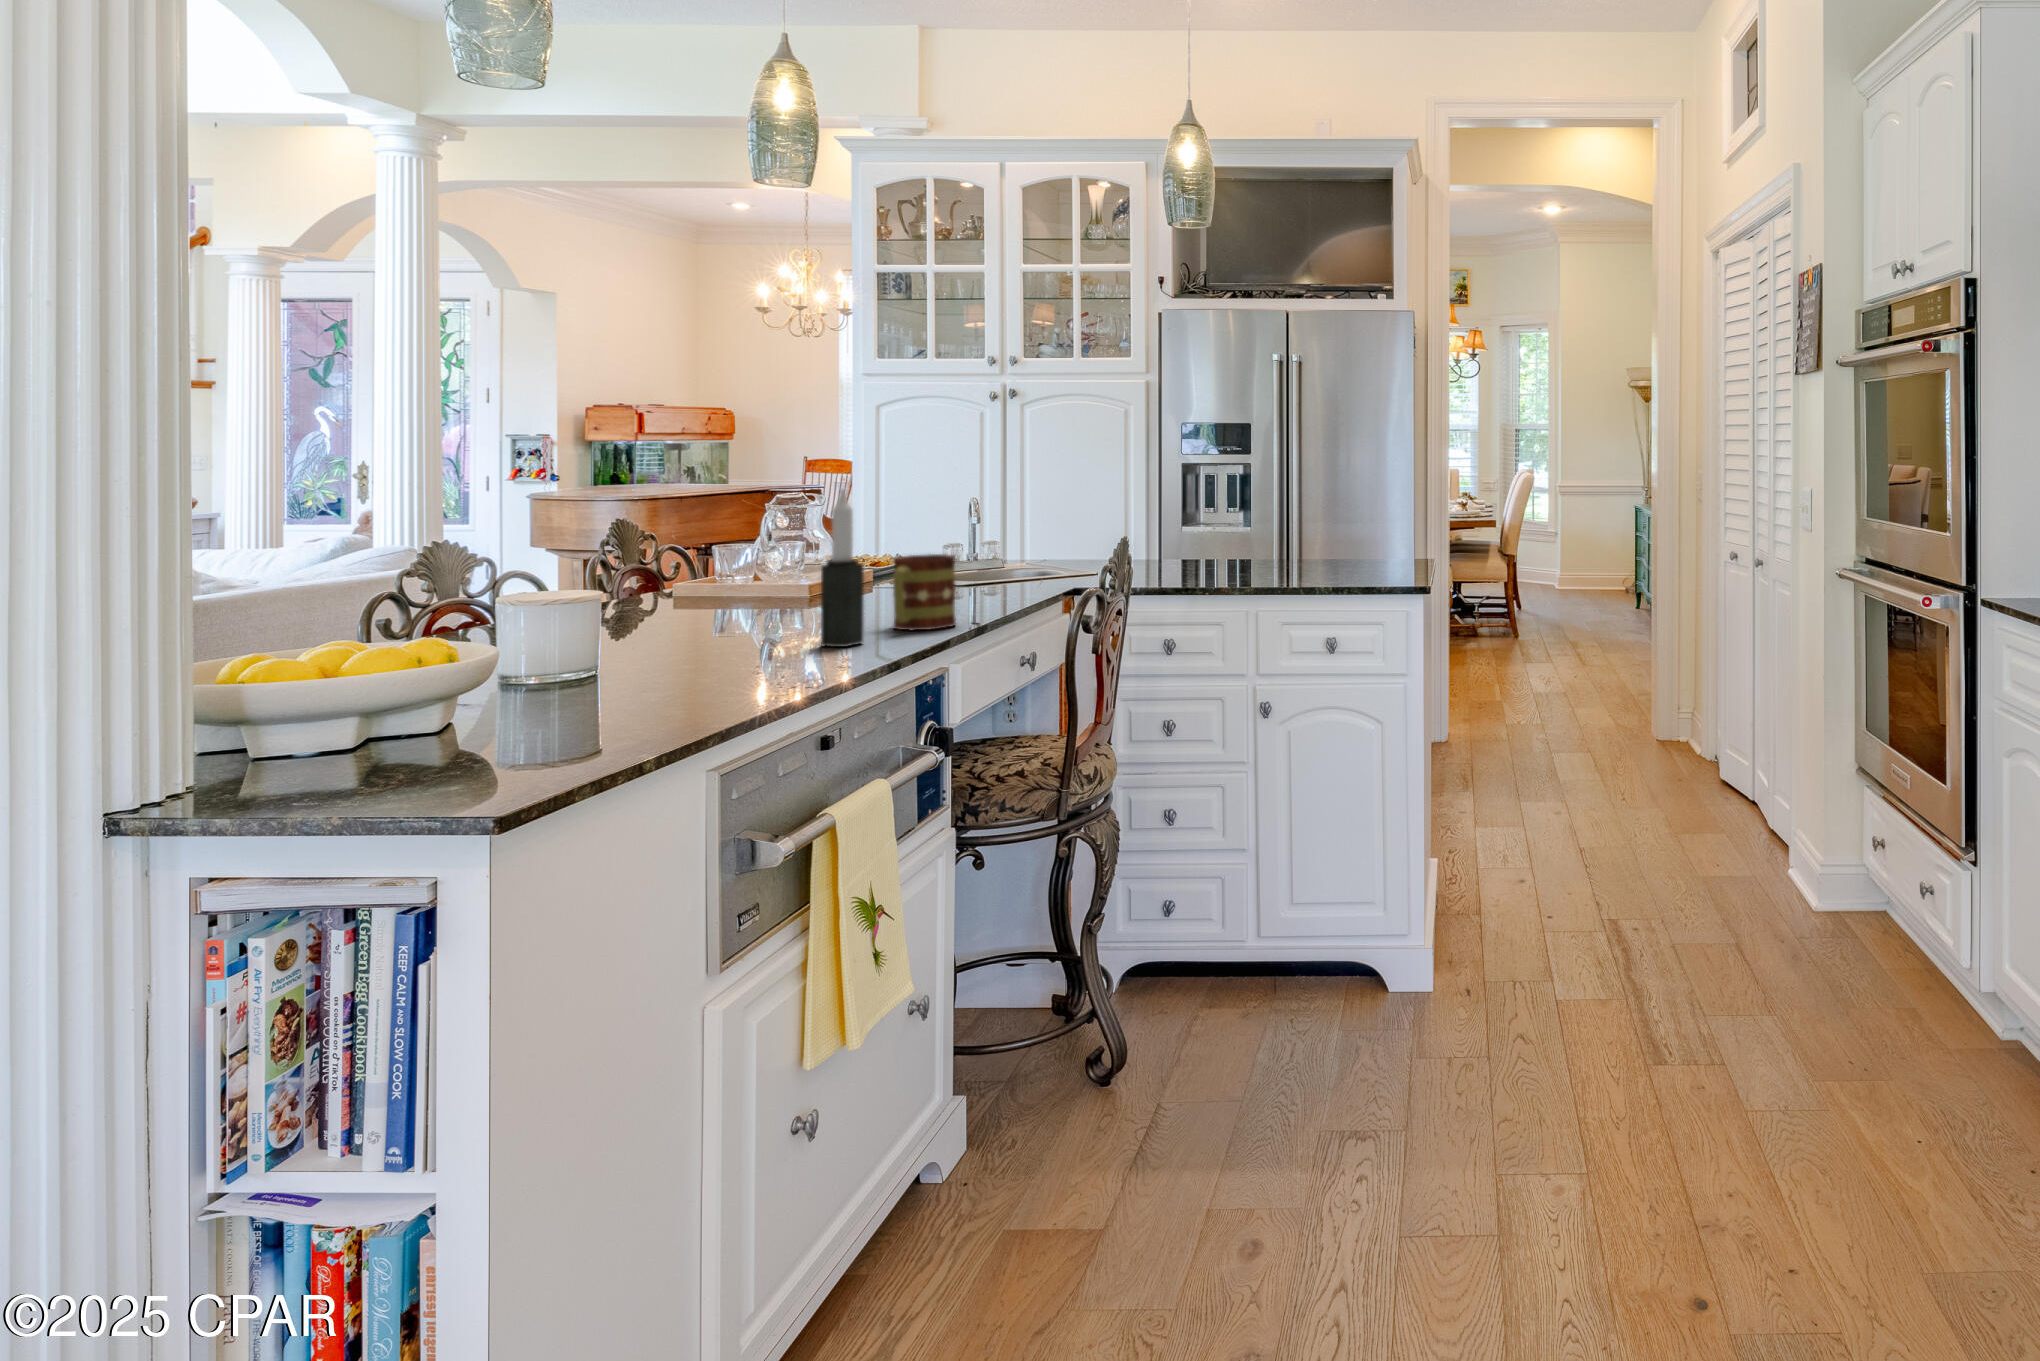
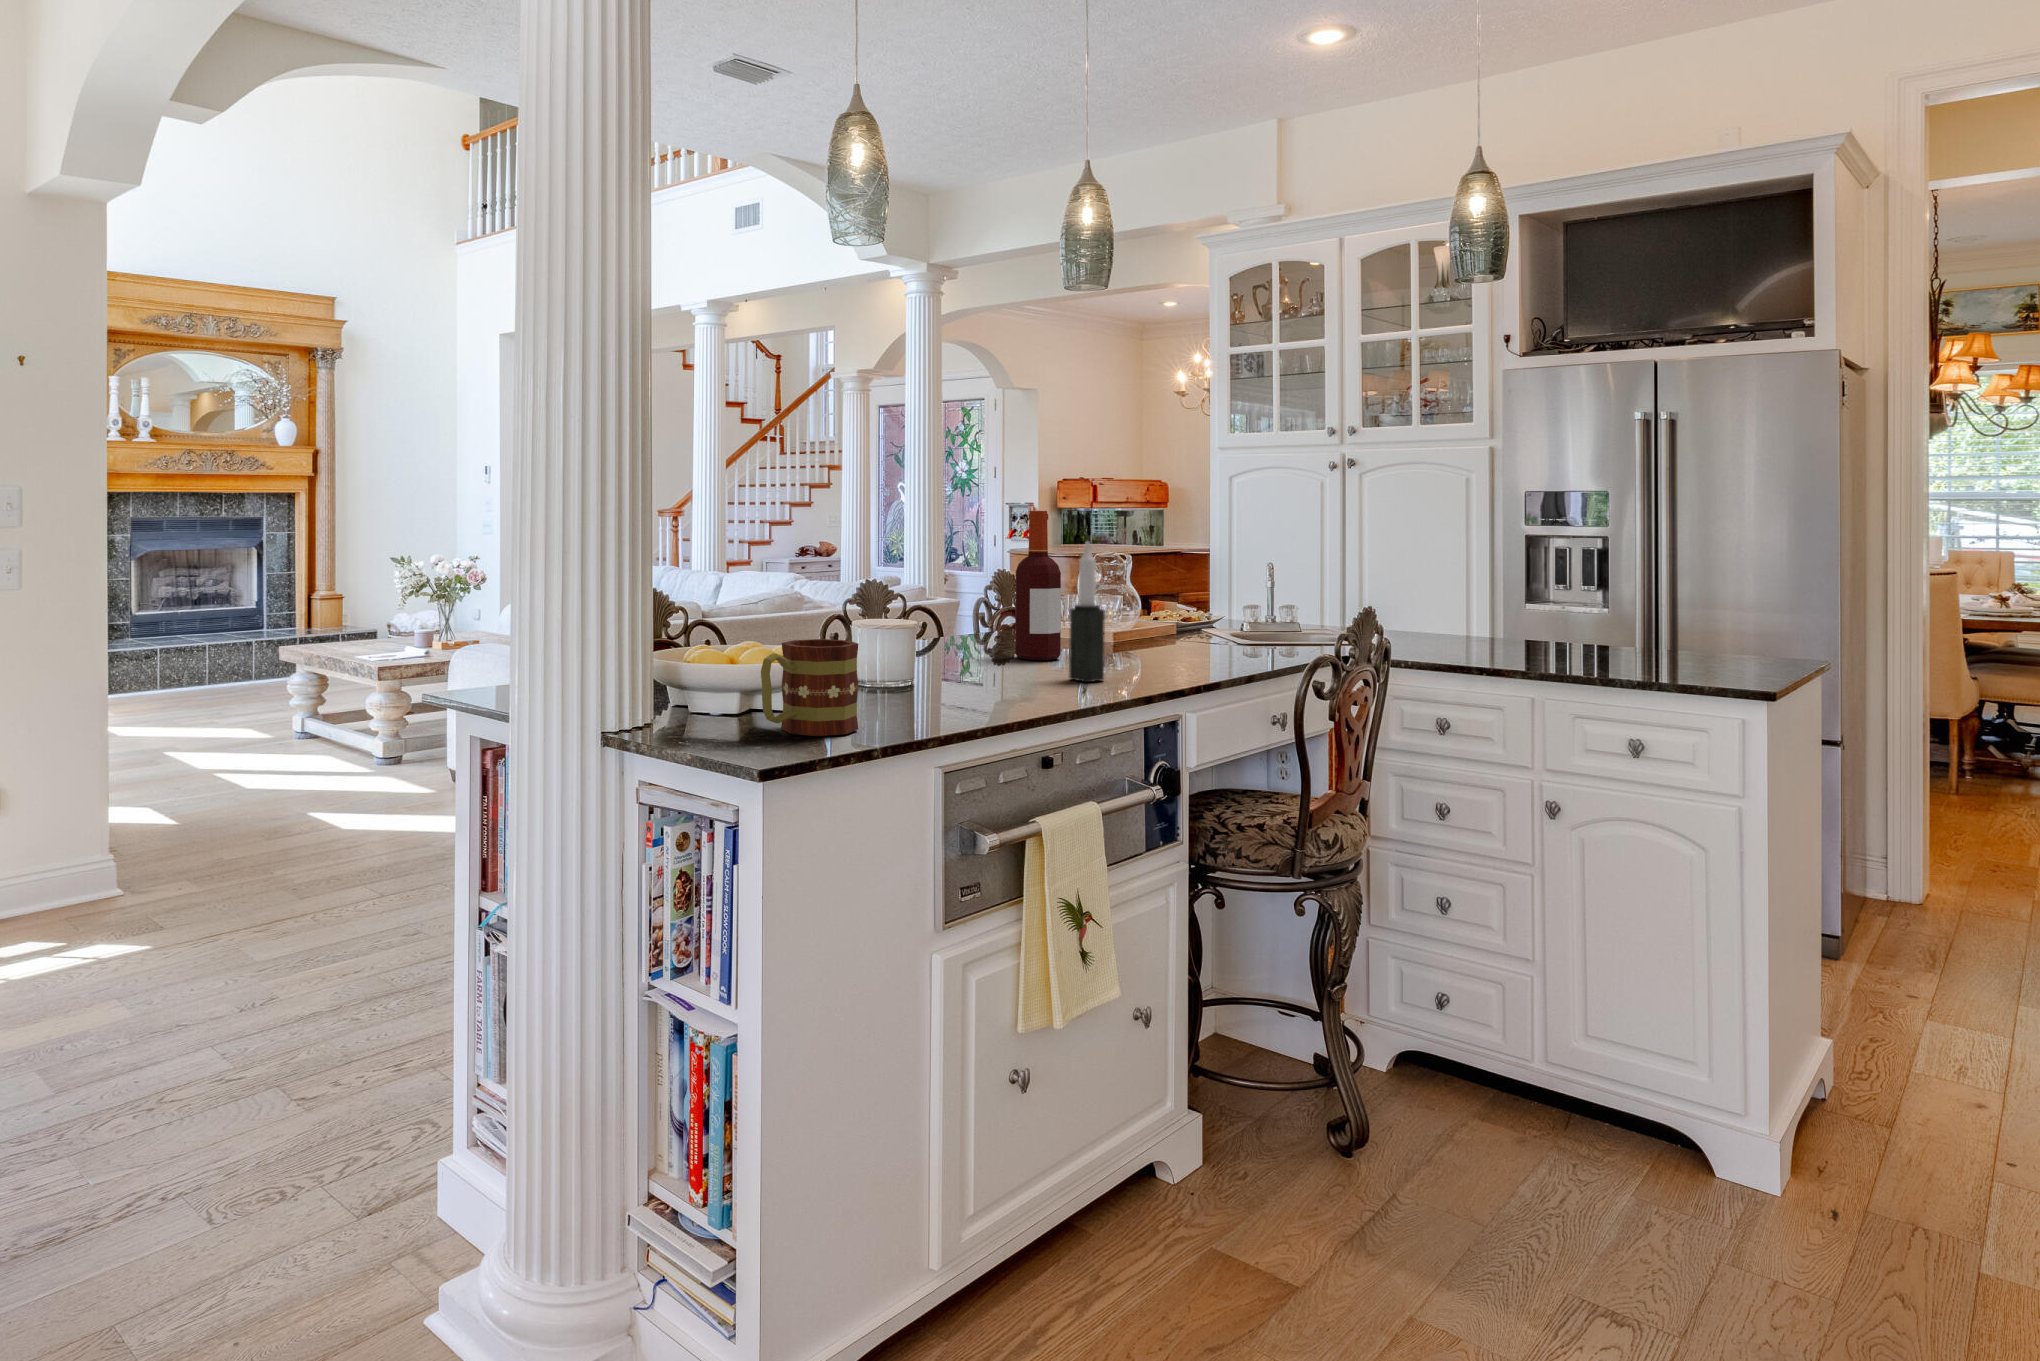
bottle: none [720,453,783,629] -> present [1015,511,1061,660]
mug: present [893,554,956,630] -> present [761,639,859,736]

